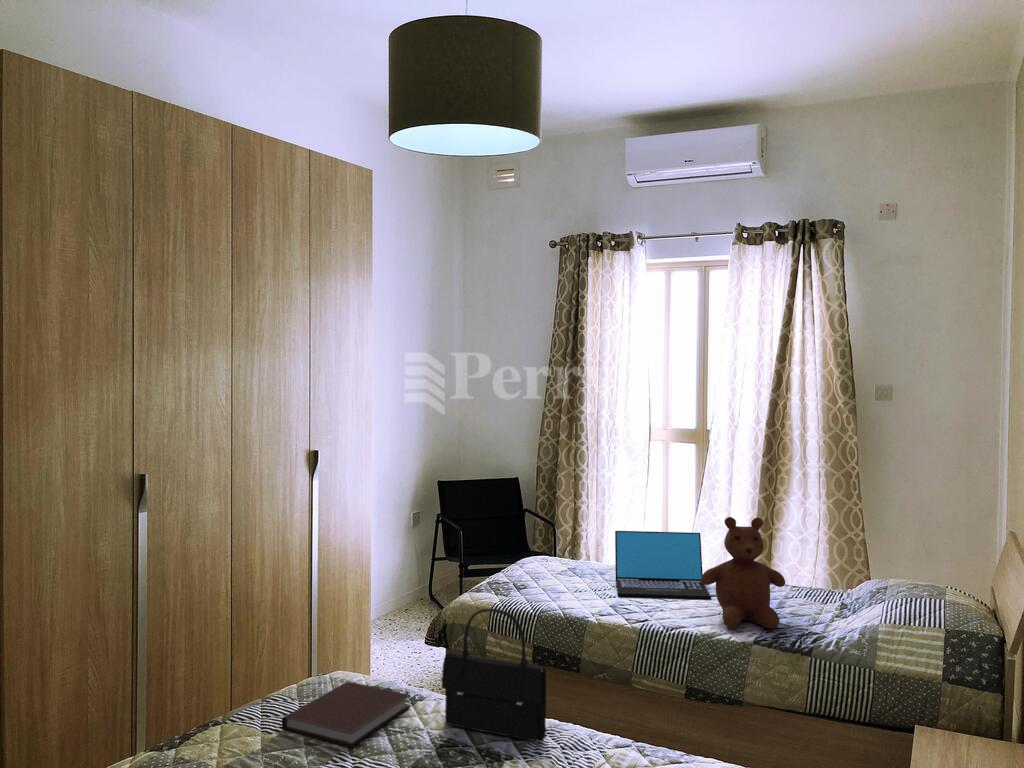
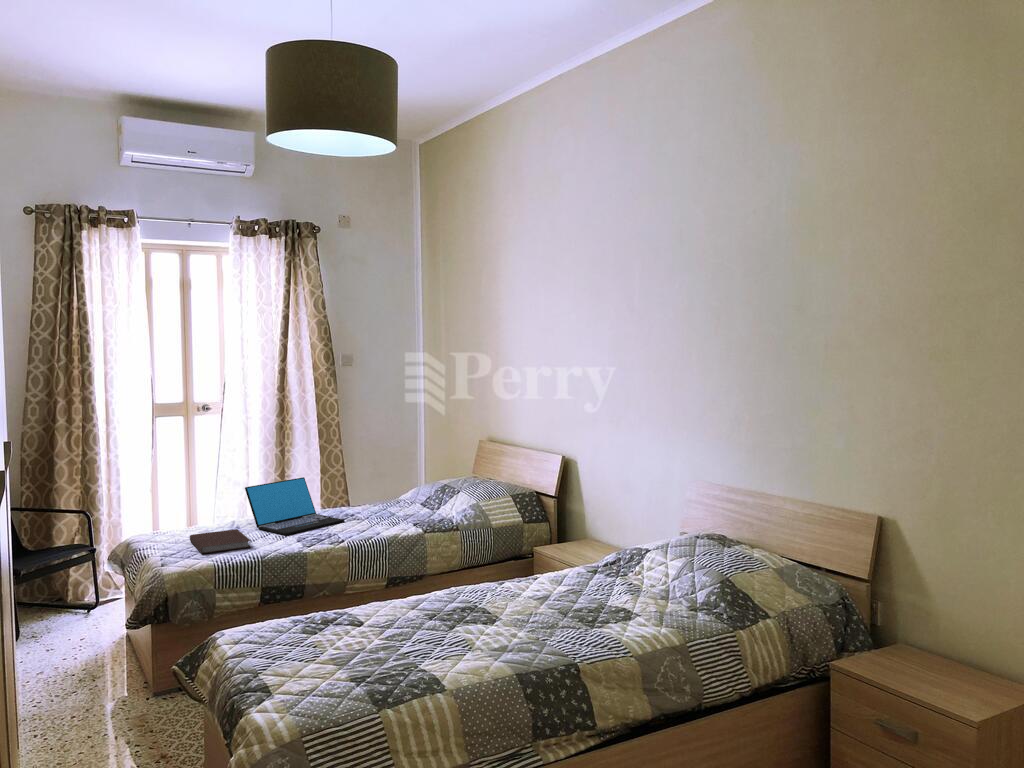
teddy bear: present [701,517,785,629] -> none [362,451,422,531]
handbag: present [442,609,546,742] -> none [386,521,459,618]
notebook: present [282,682,411,747] -> present [190,529,251,554]

